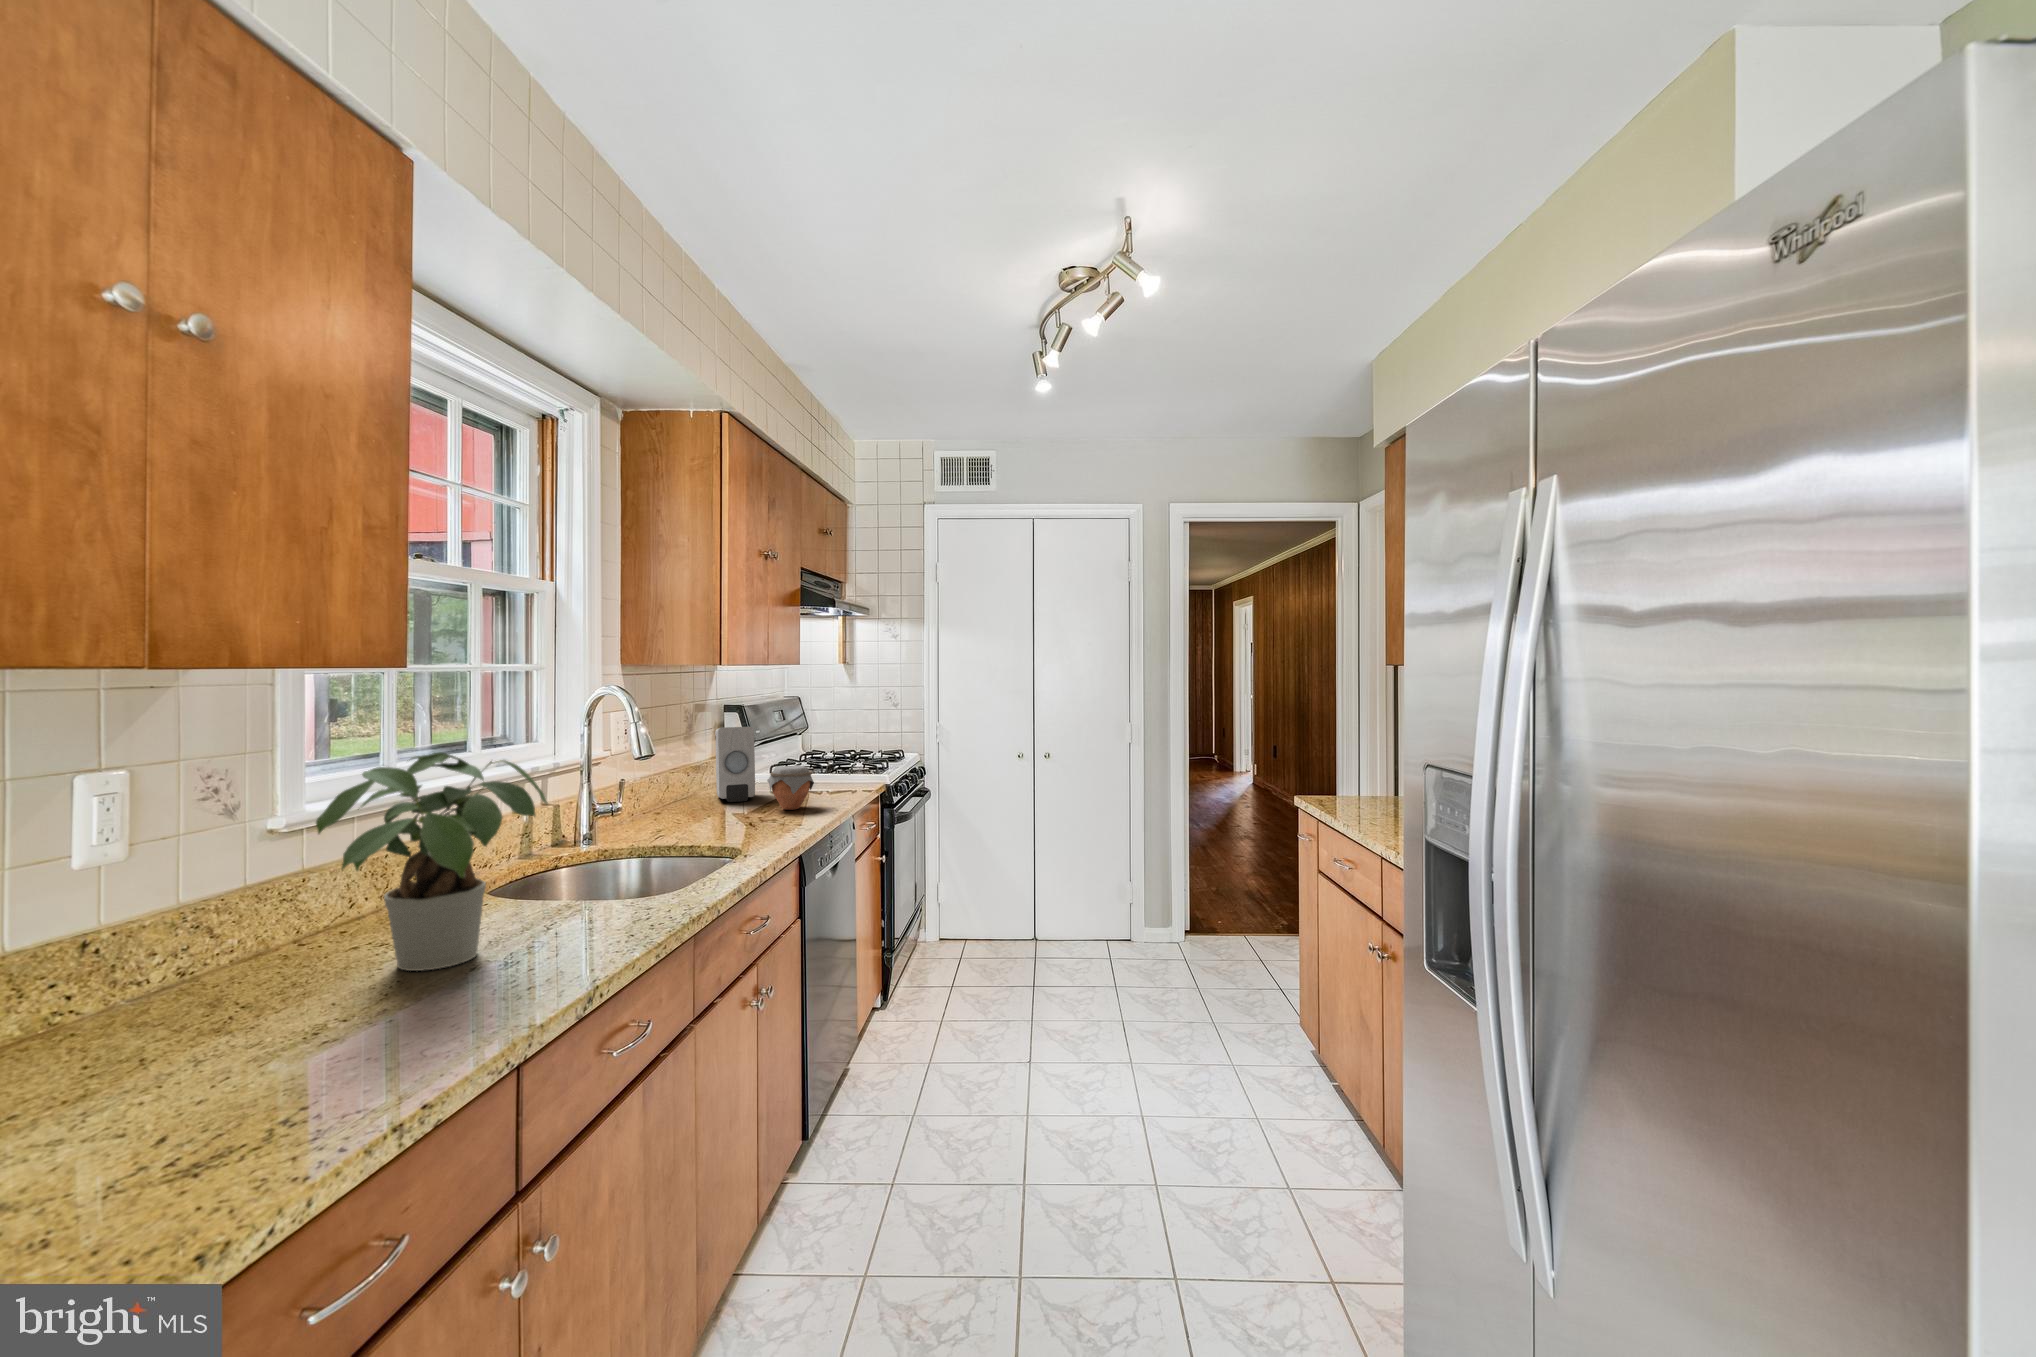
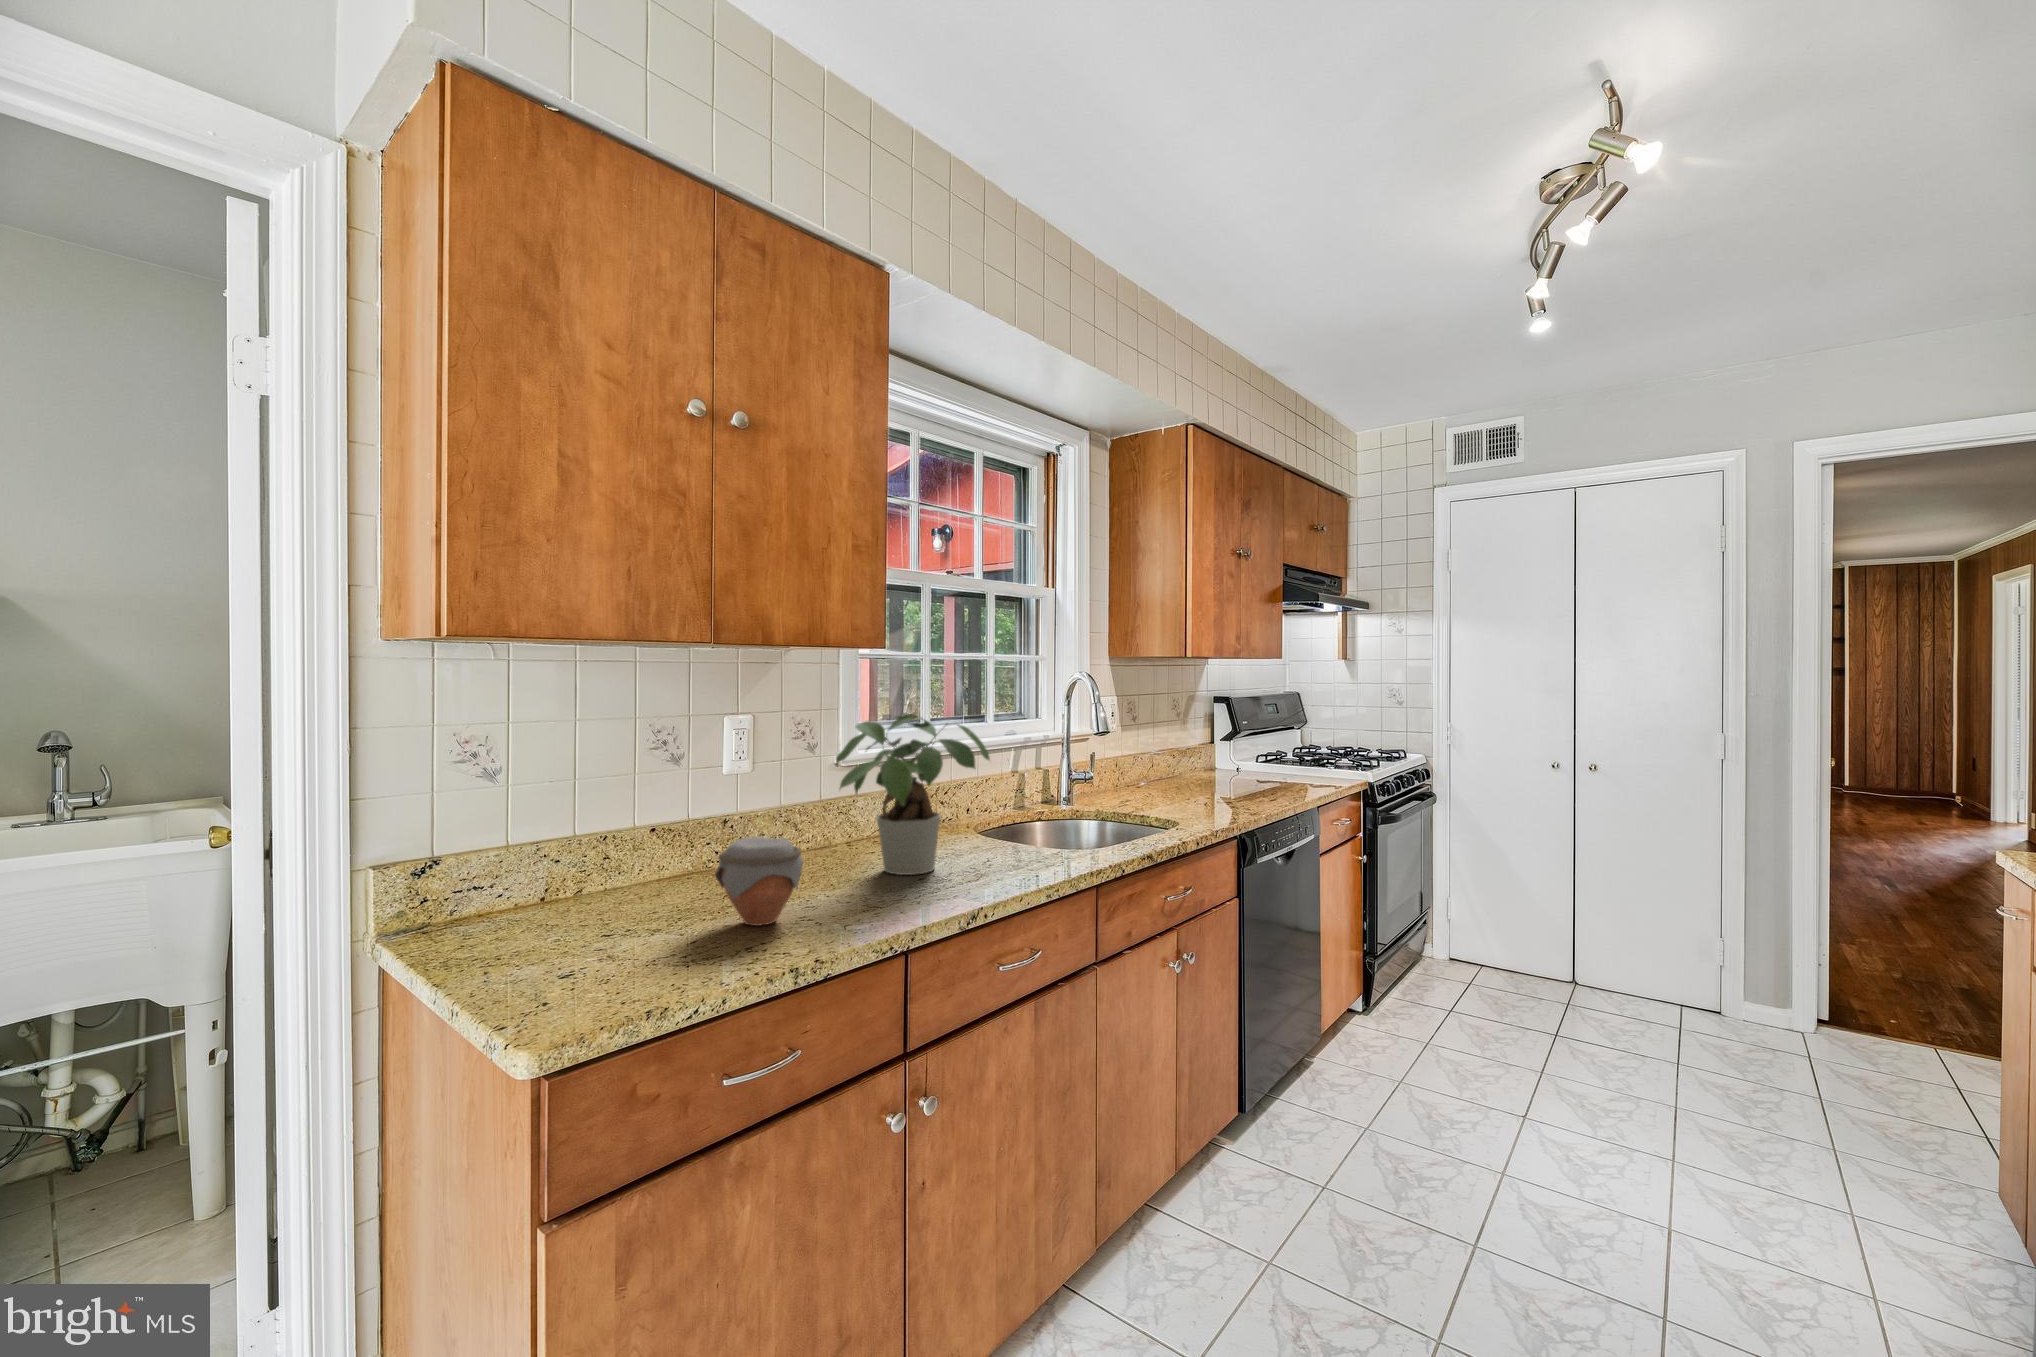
soap dispenser: present [715,727,755,802] -> none [1194,715,1227,785]
jar: present [767,765,814,810] -> present [715,837,803,926]

